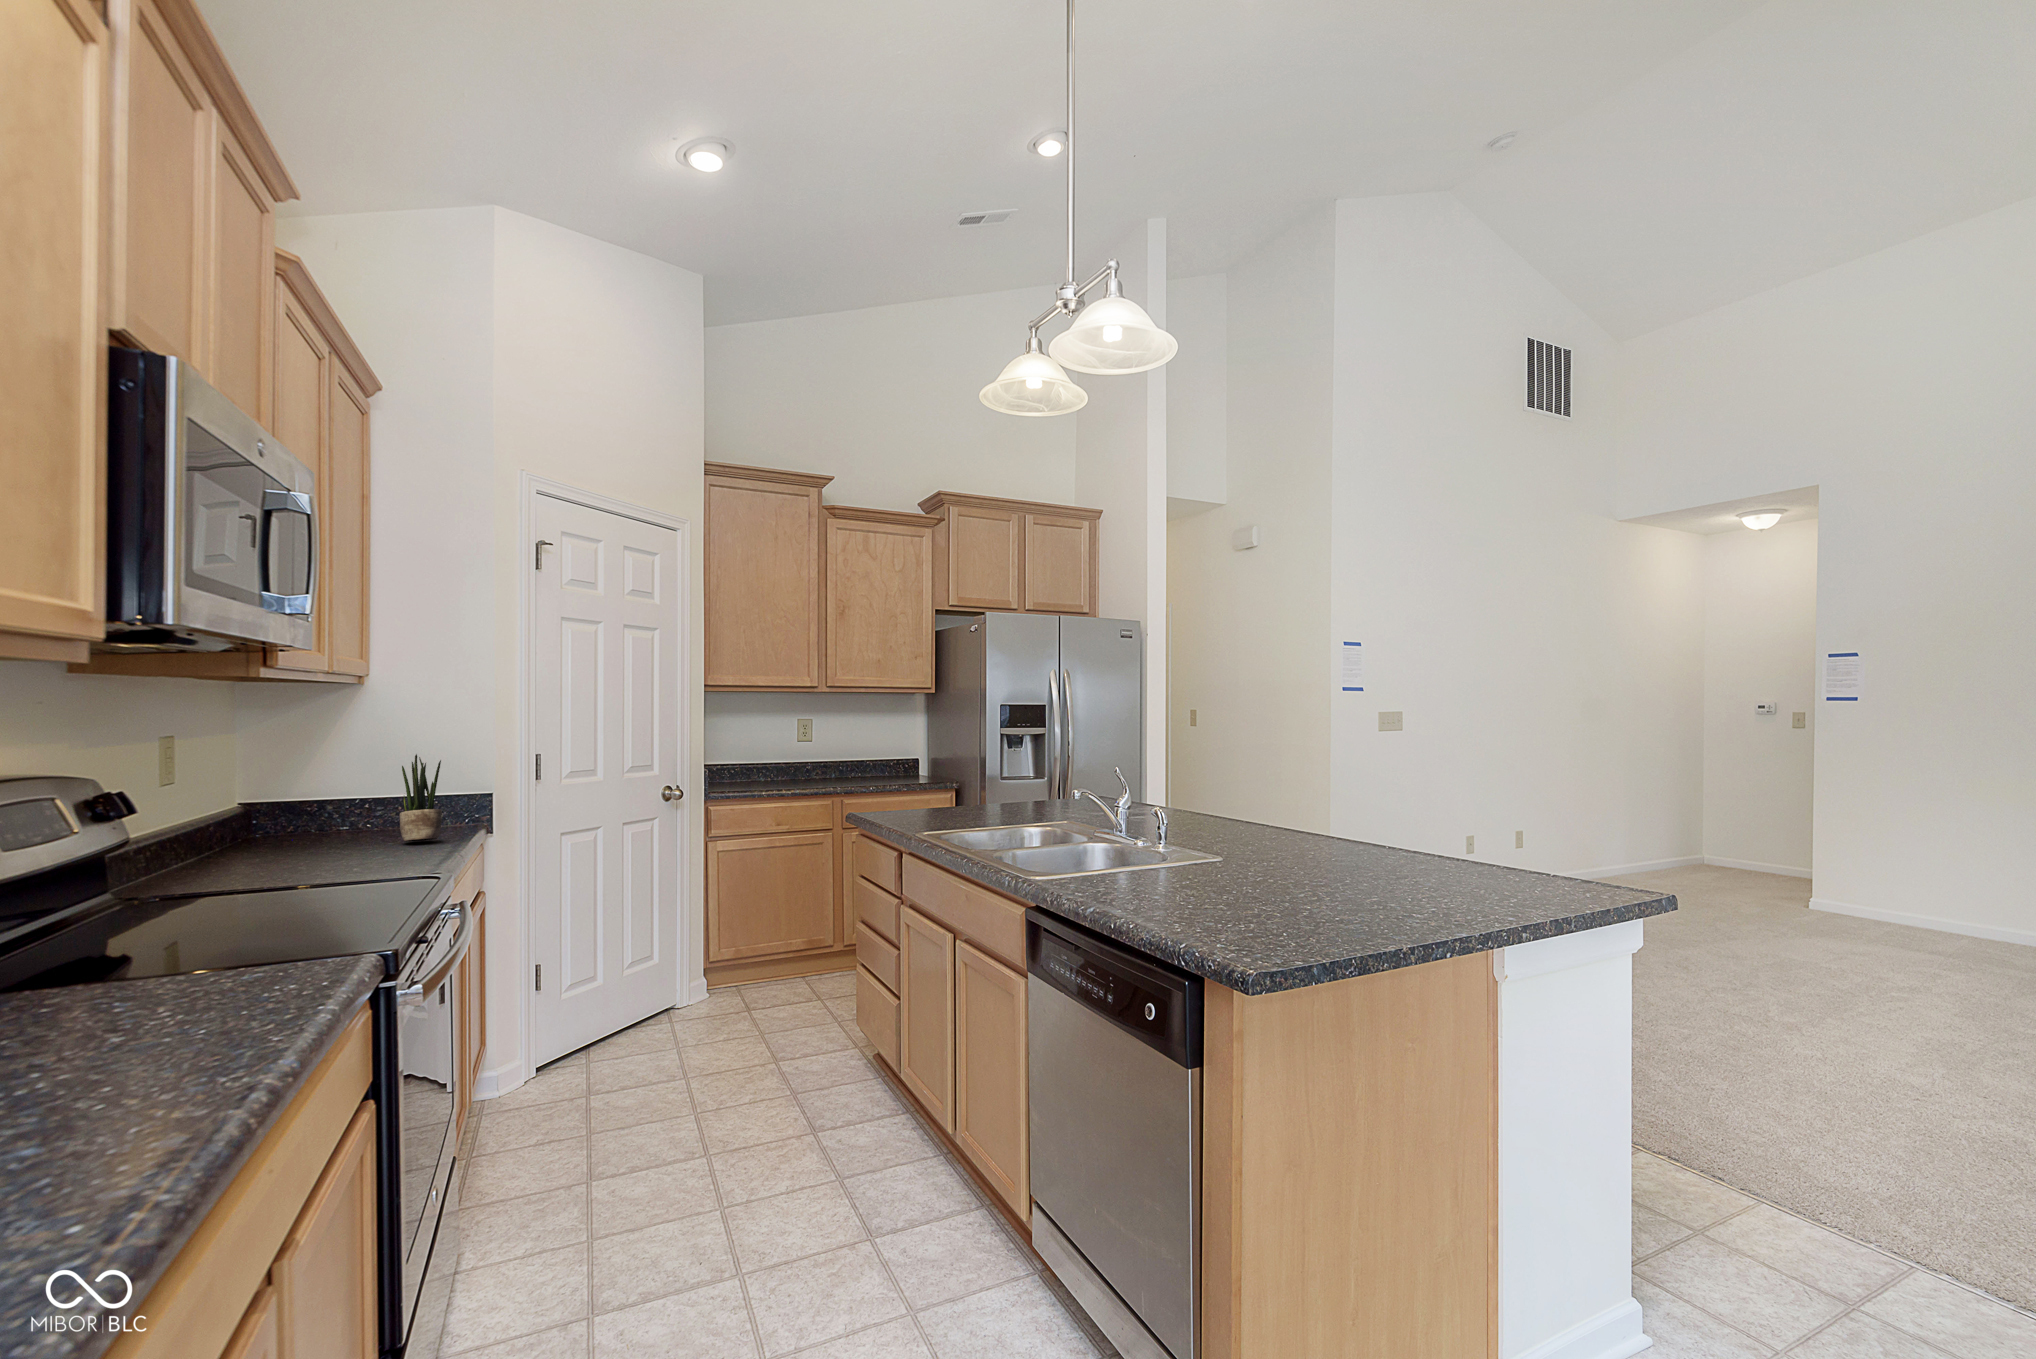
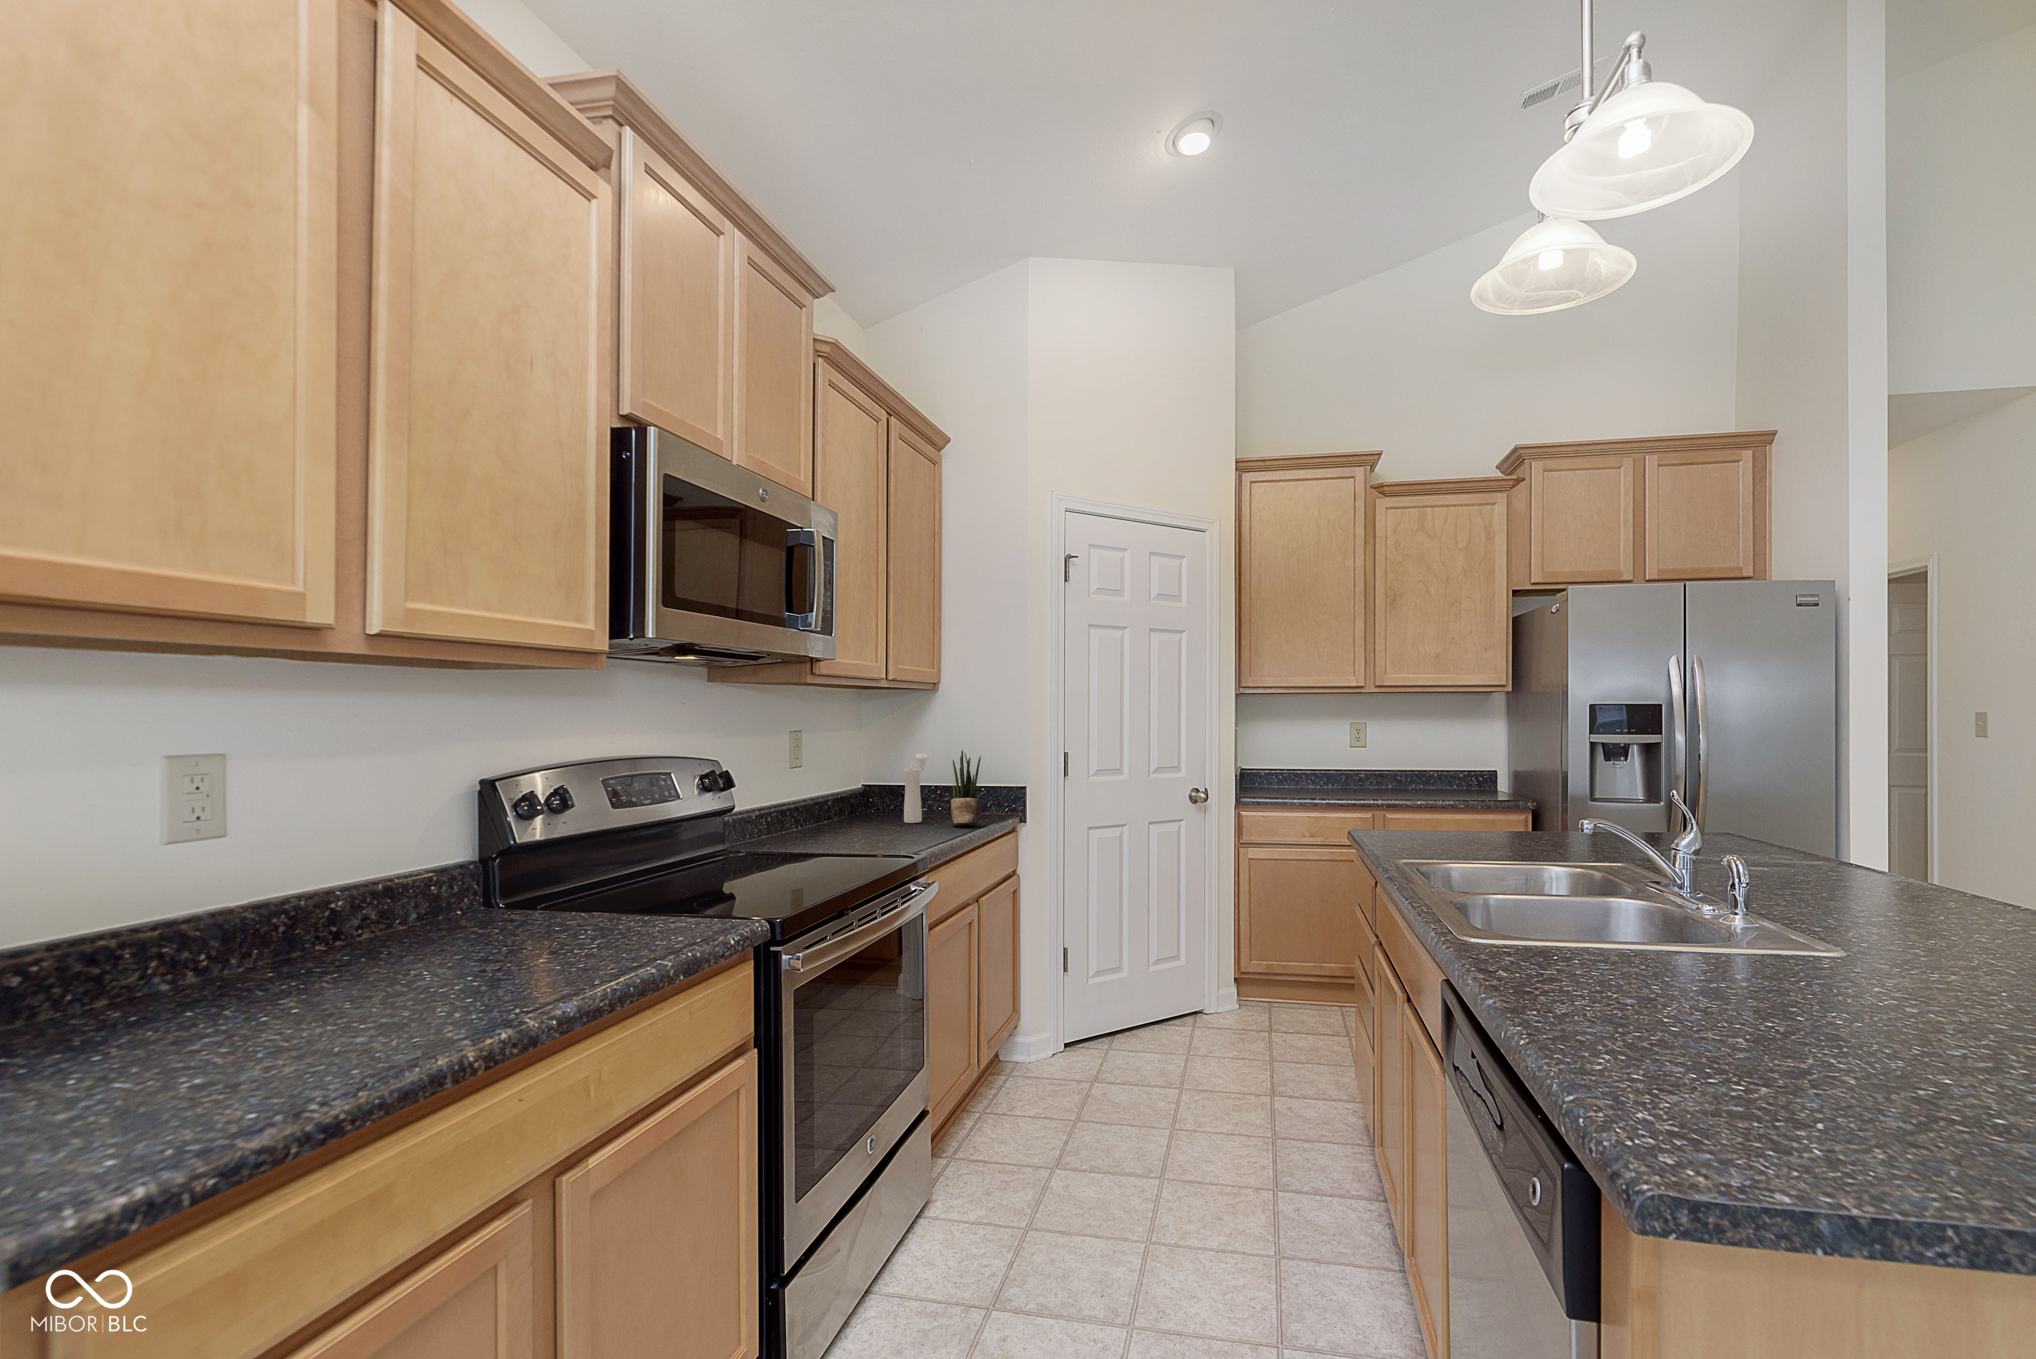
pepper mill: none [326,761,359,846] -> present [903,754,928,823]

